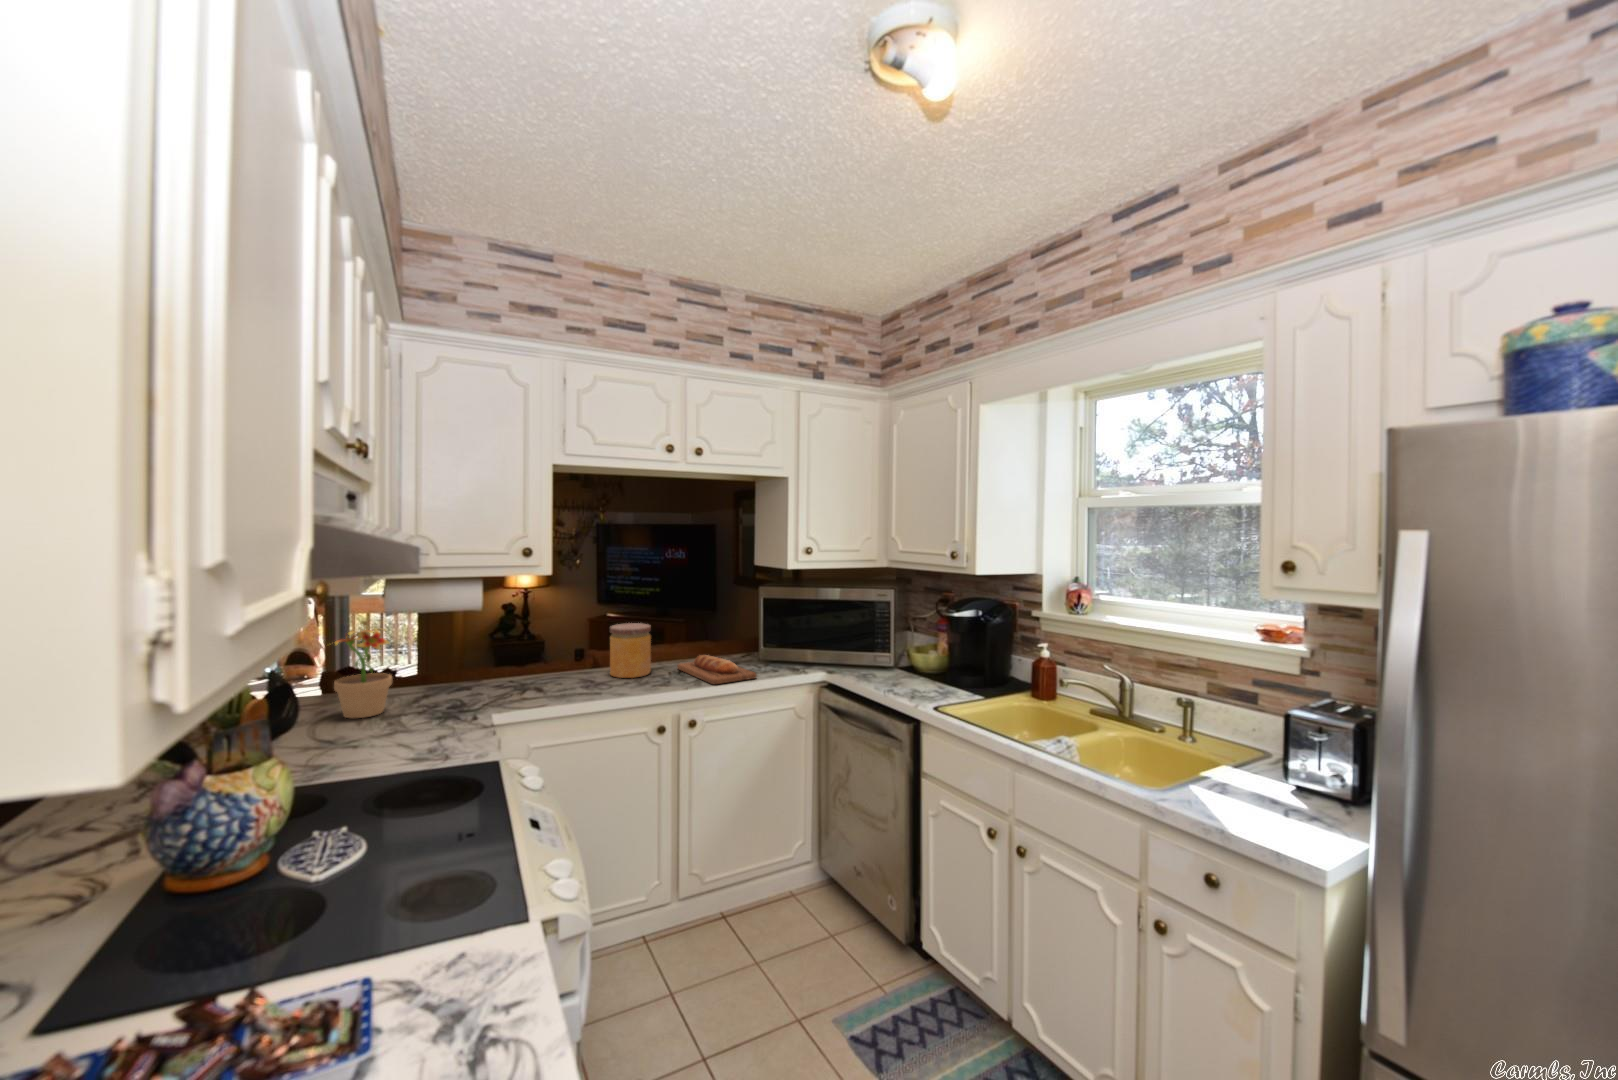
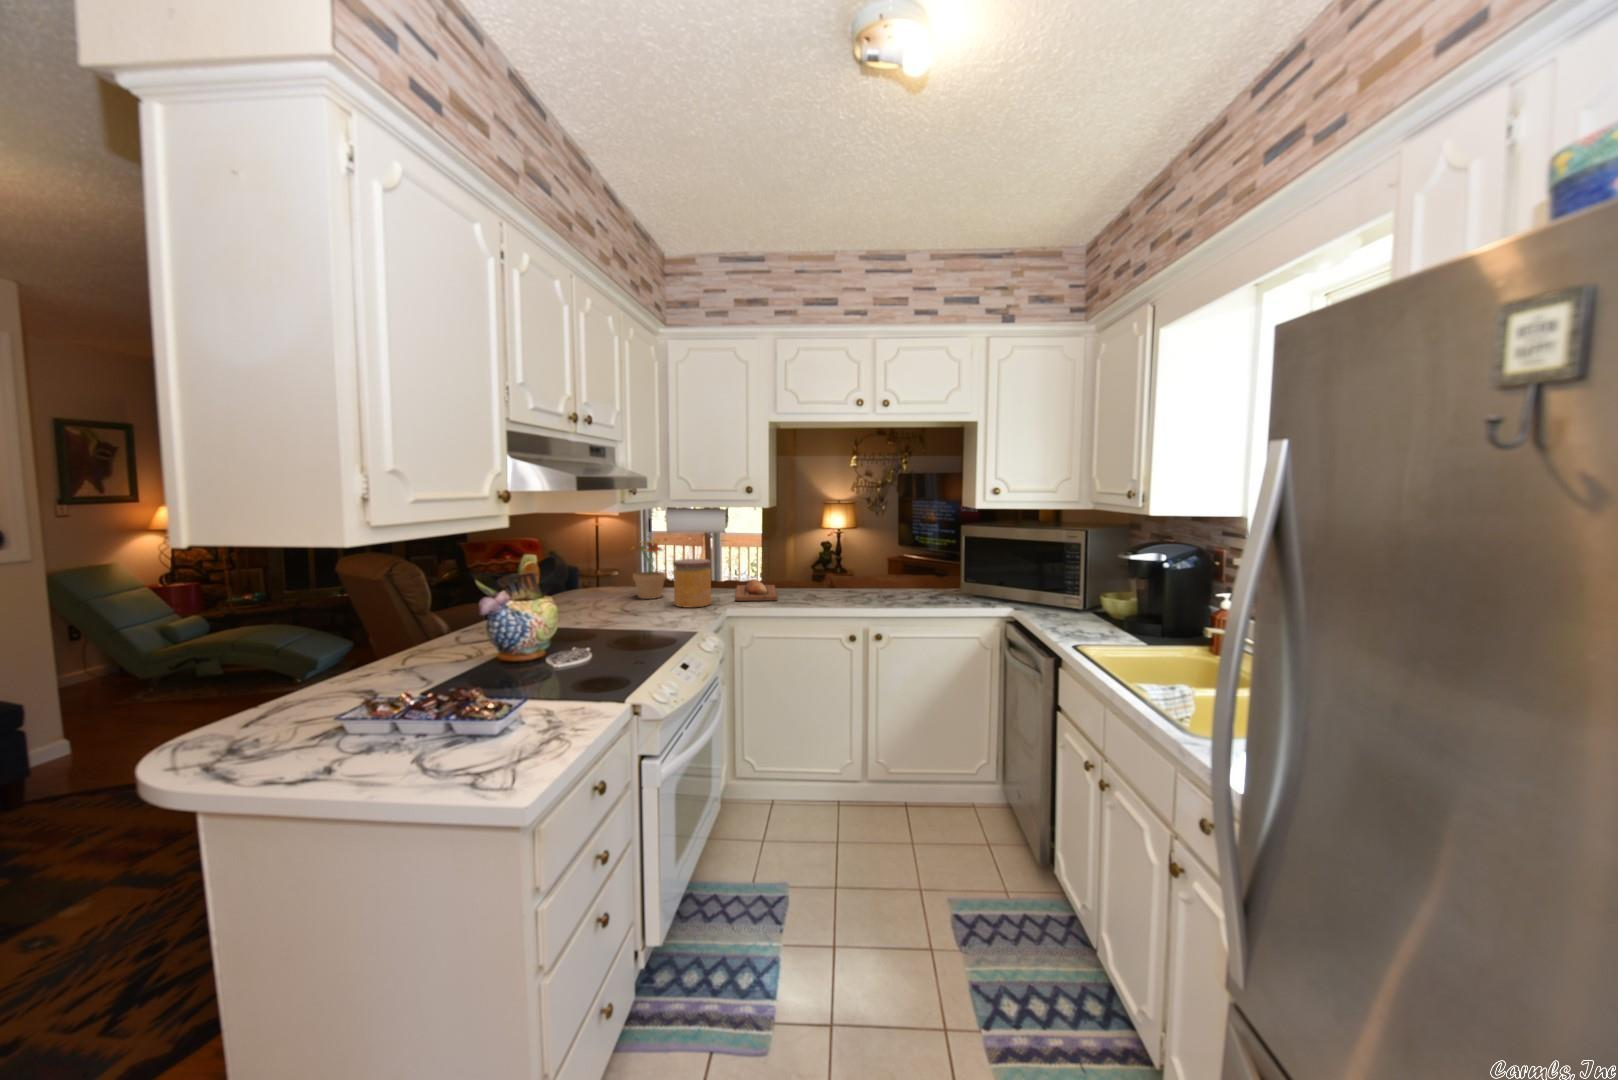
jar: present [610,623,651,678] -> present [673,559,711,608]
bread loaf: present [677,655,756,684] -> present [735,579,777,601]

